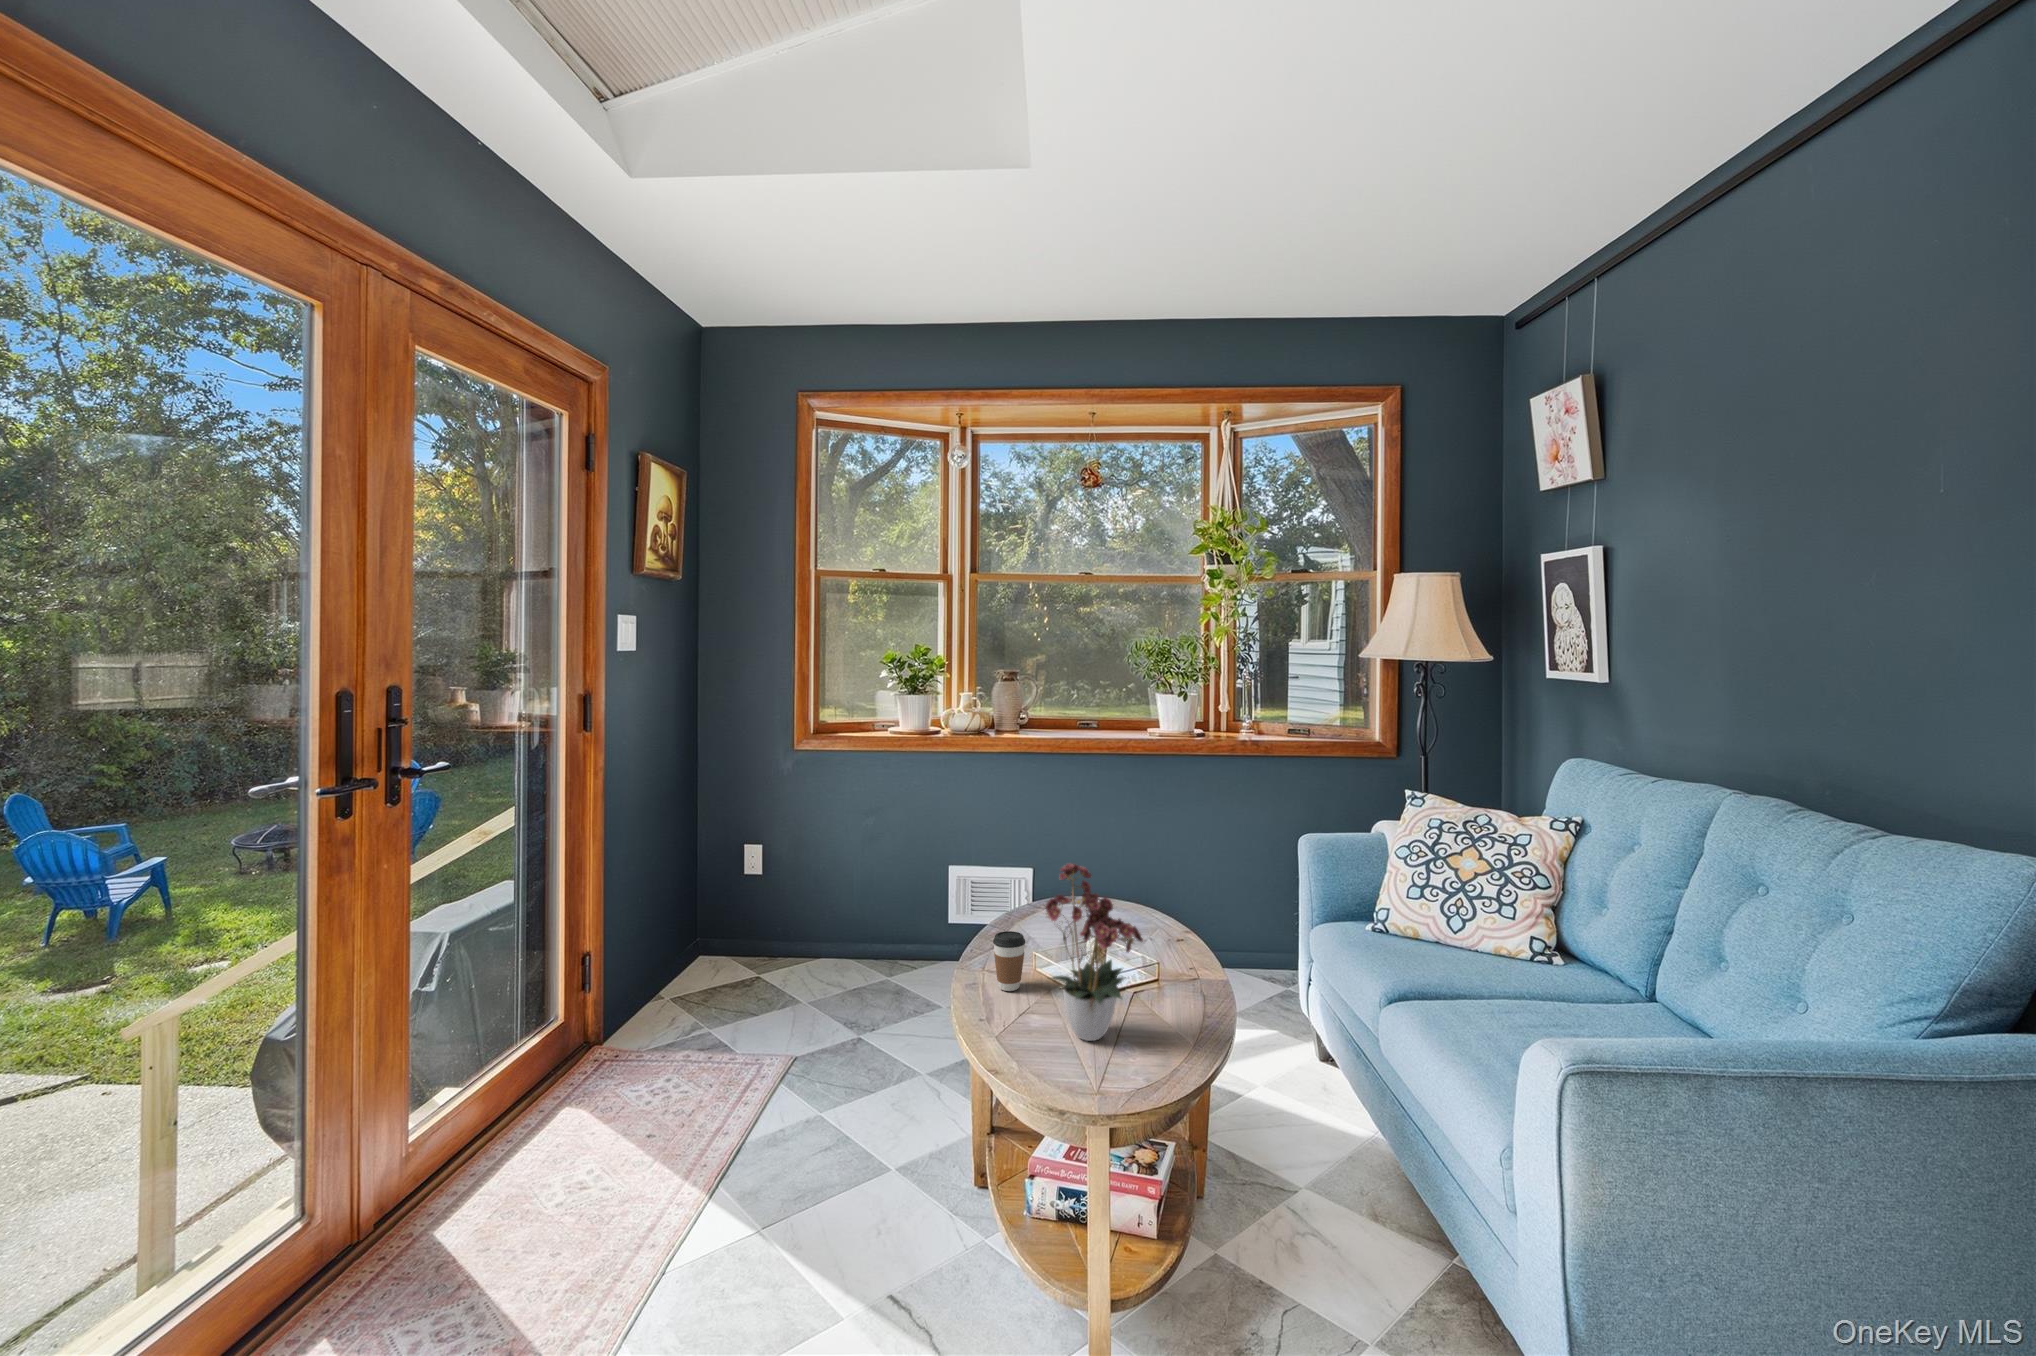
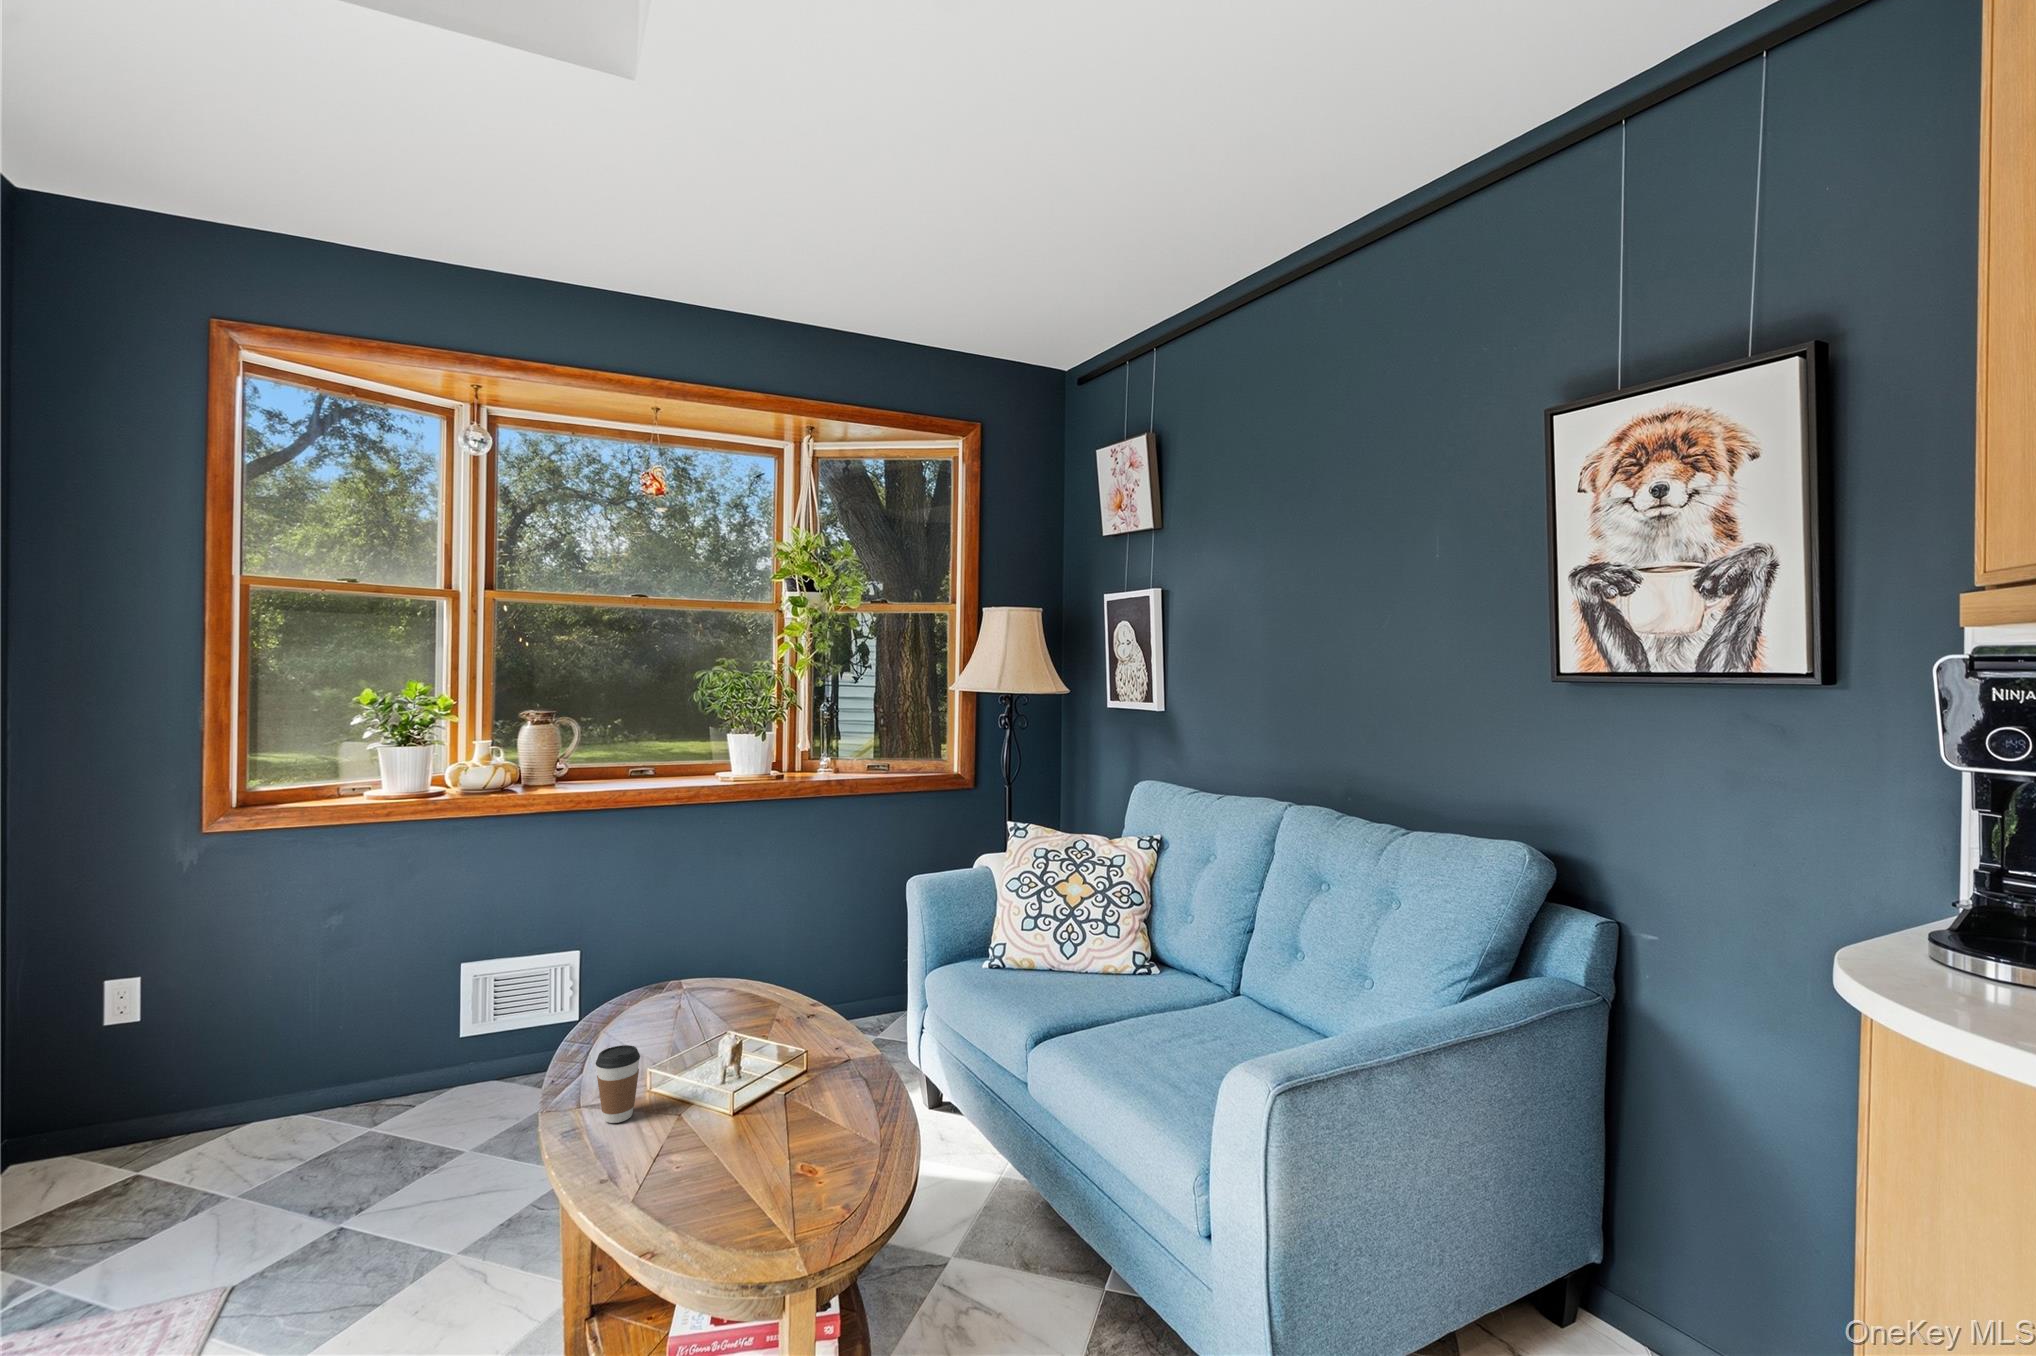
flower arrangement: present [1045,863,1143,1041] -> none [671,939,817,1159]

